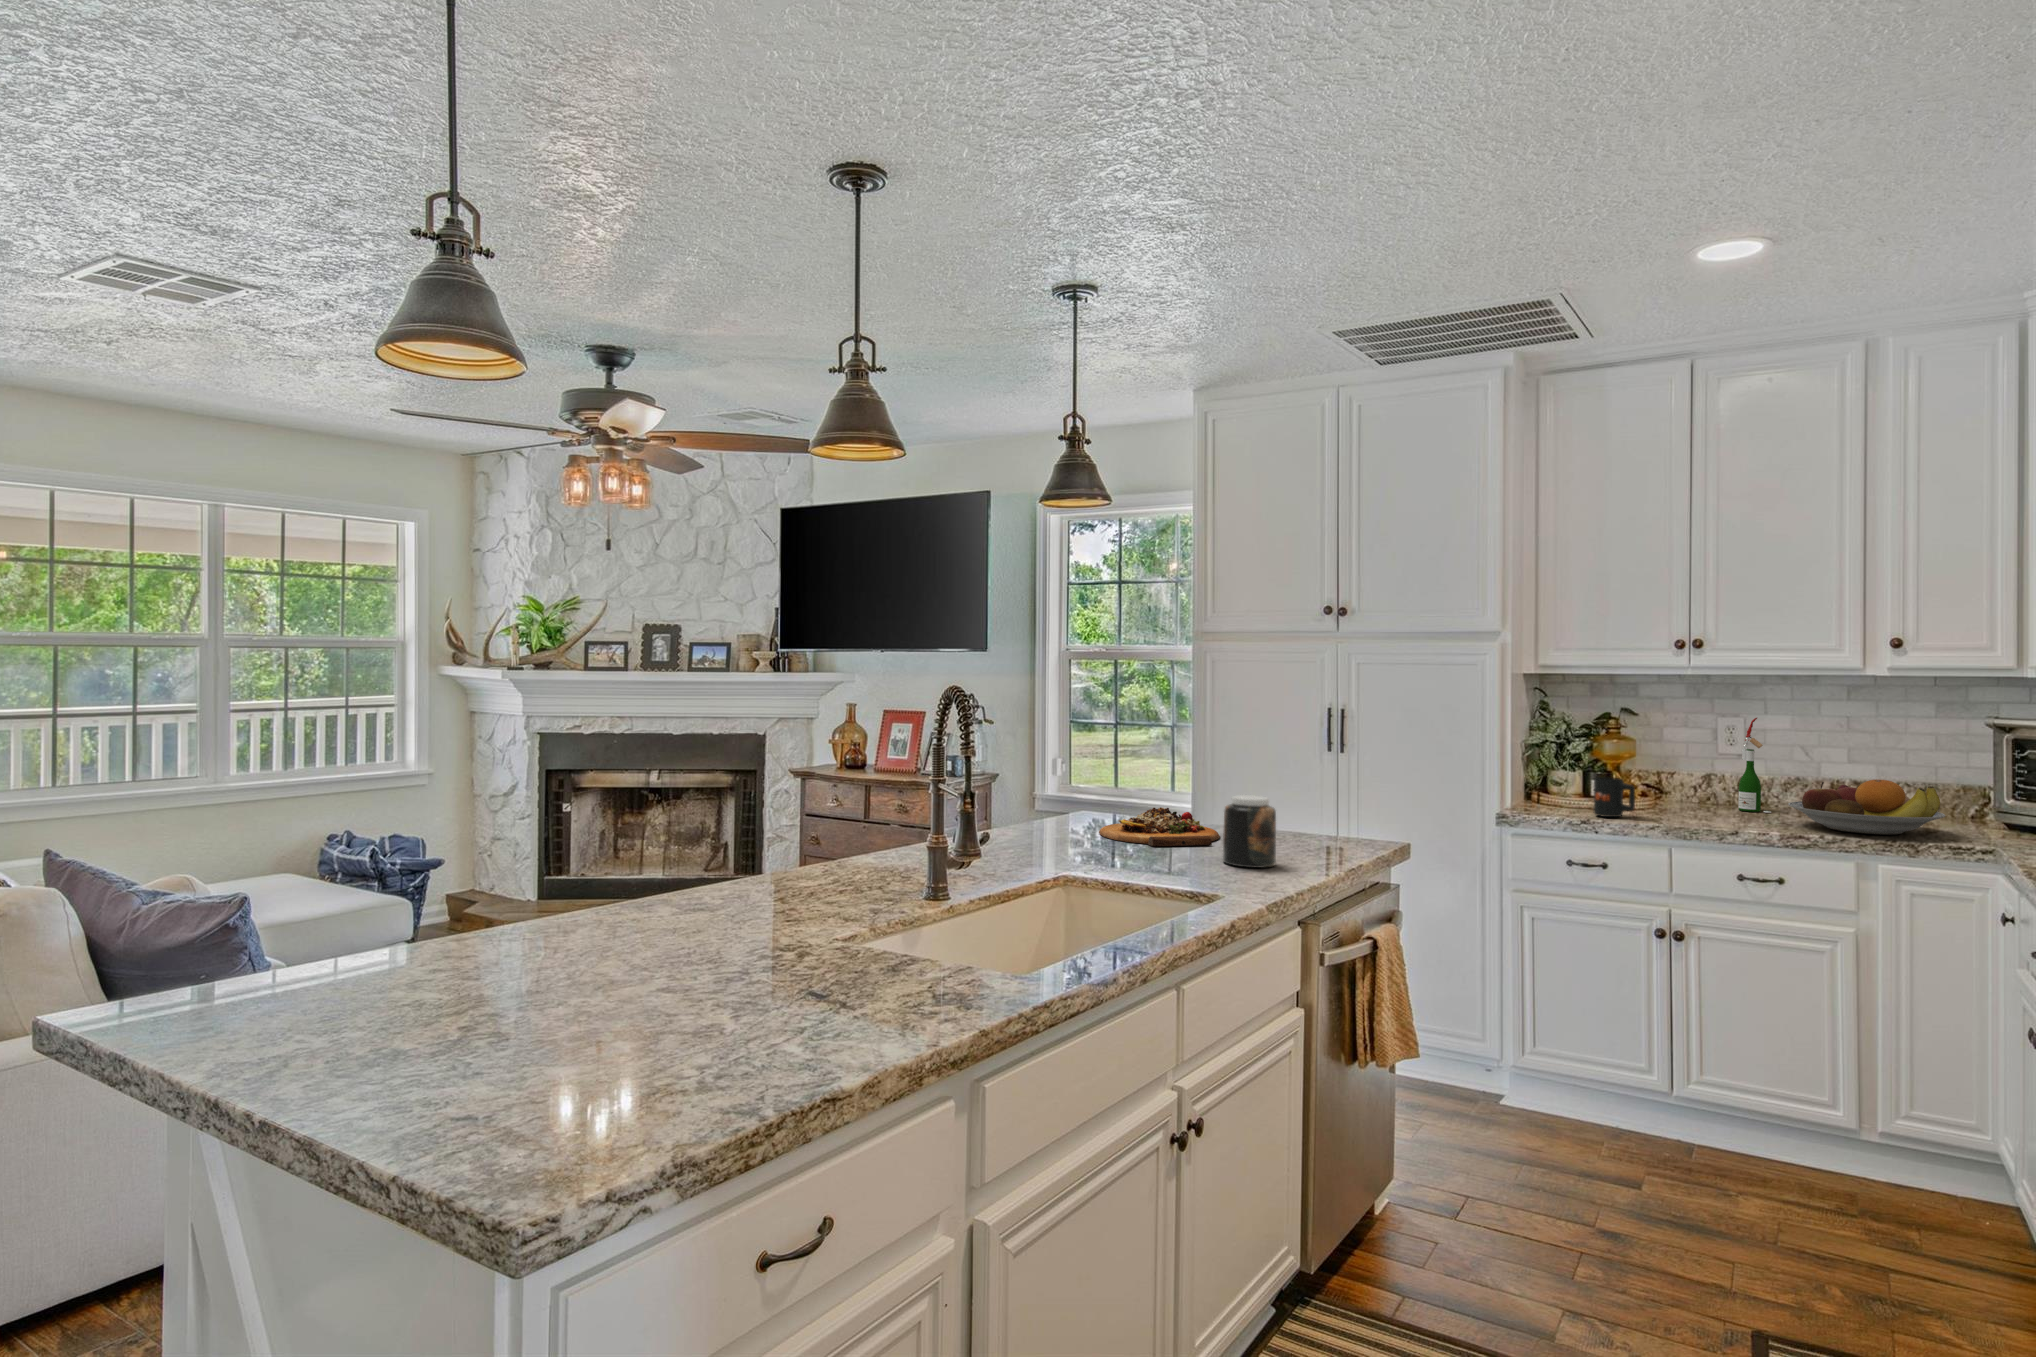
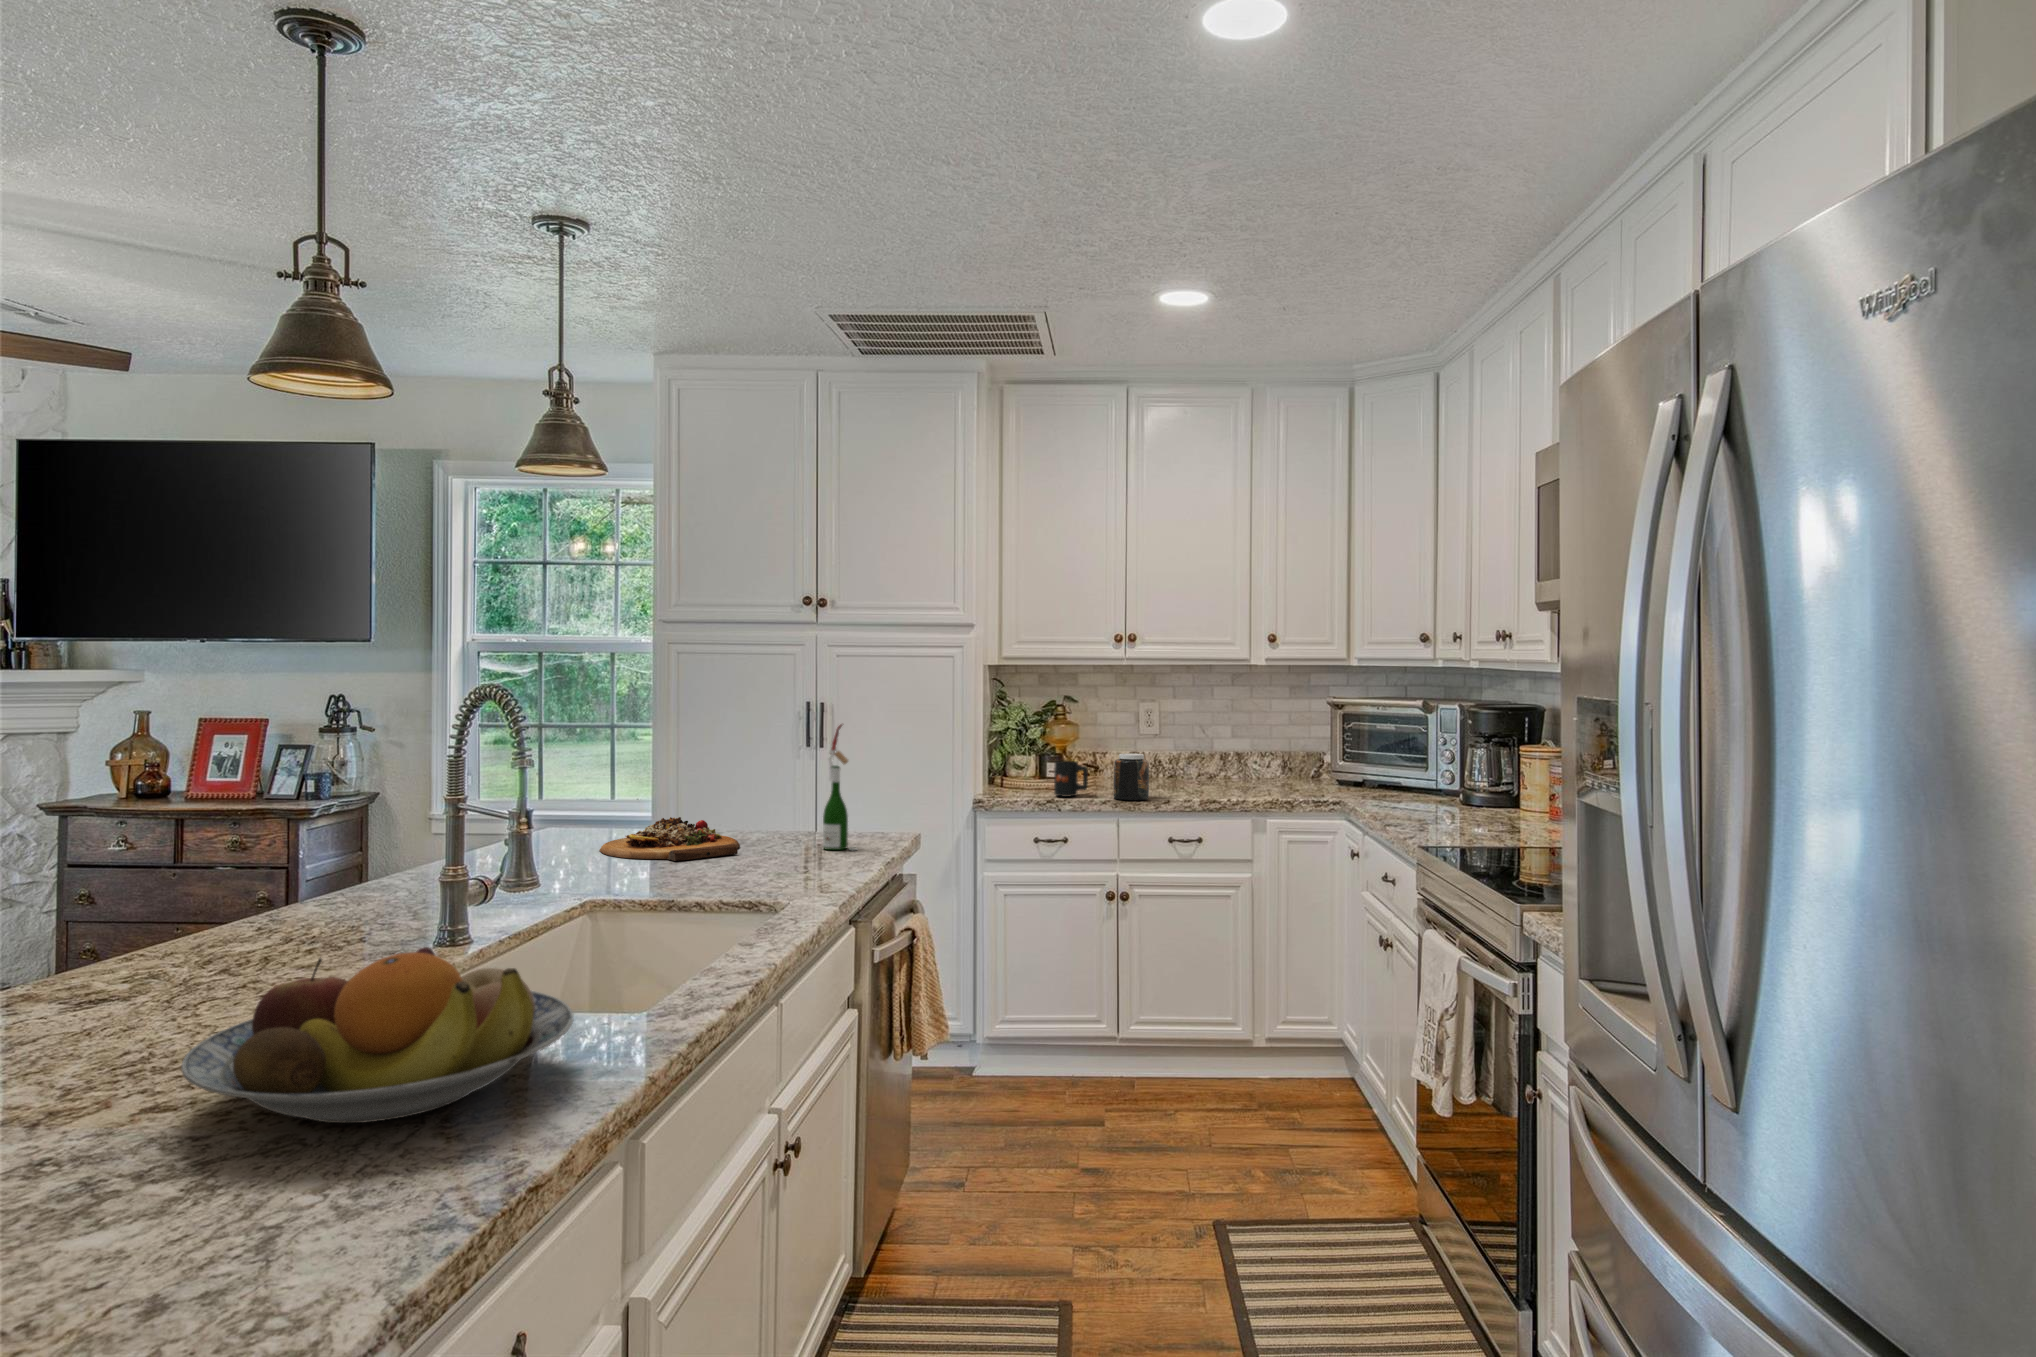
wine bottle: present [1738,718,1771,813] -> present [823,724,856,850]
fruit bowl: present [1788,779,1945,835] -> present [181,947,573,1123]
jar: present [1223,795,1276,868] -> present [1113,753,1149,800]

